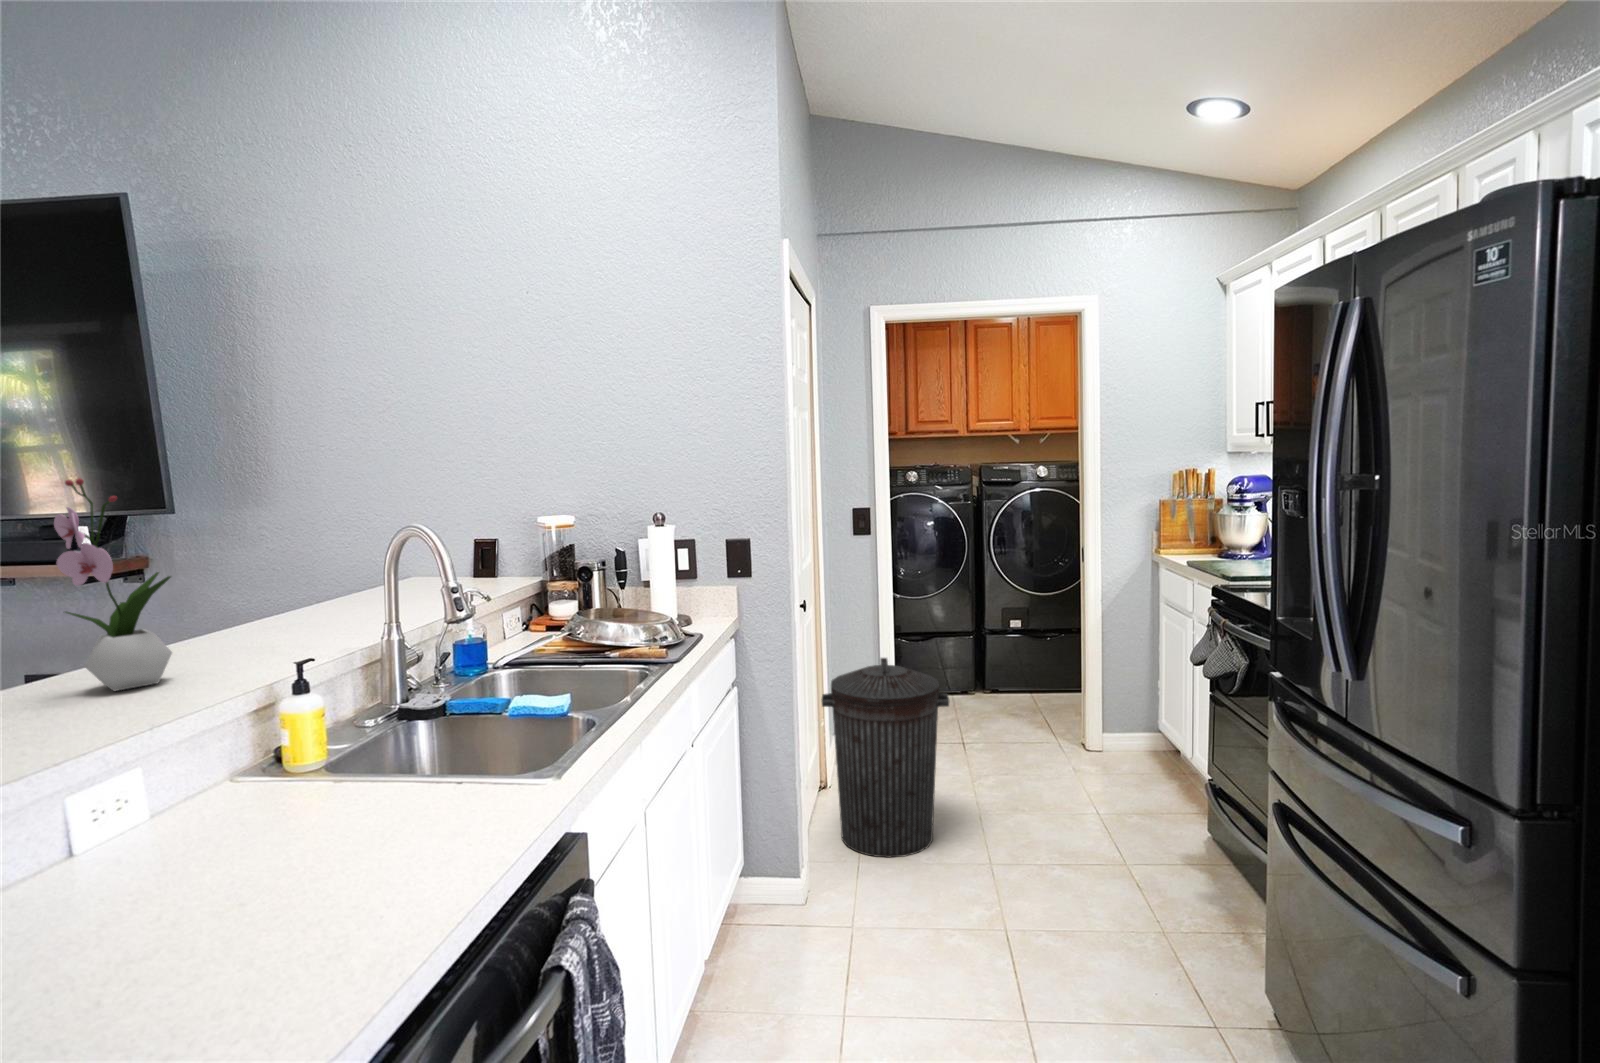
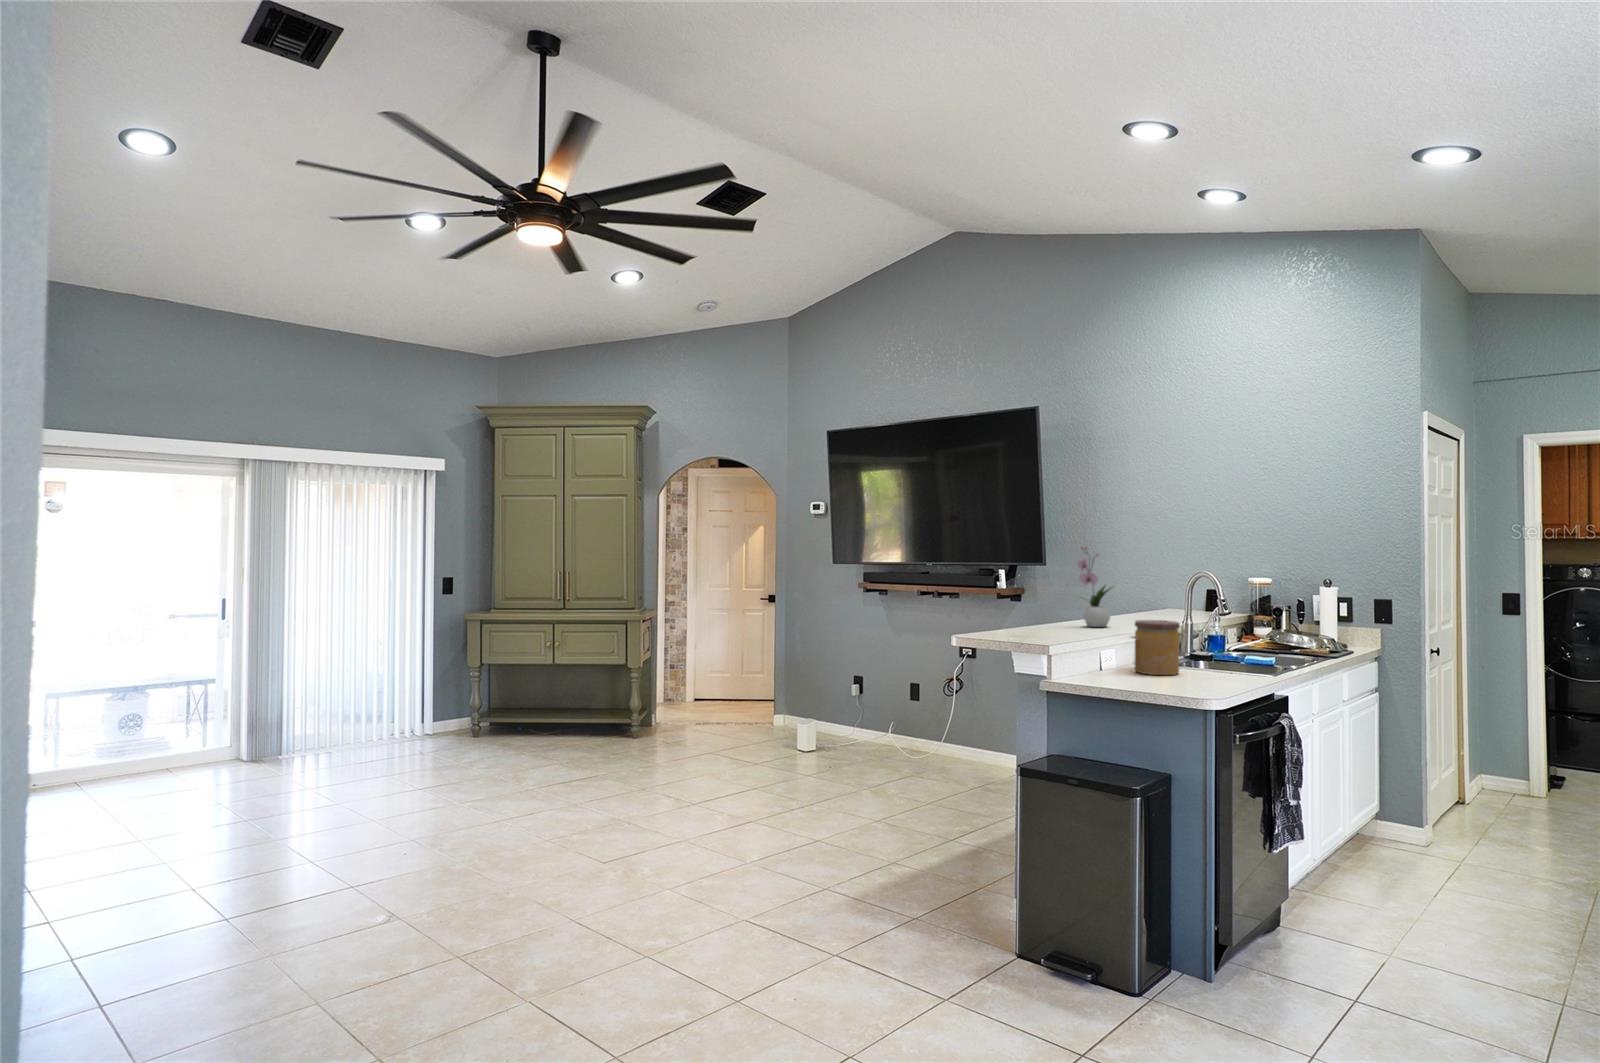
trash can: present [821,658,949,857] -> none [1452,700,1569,847]
jar: none [153,674,308,857] -> present [1135,620,1180,675]

